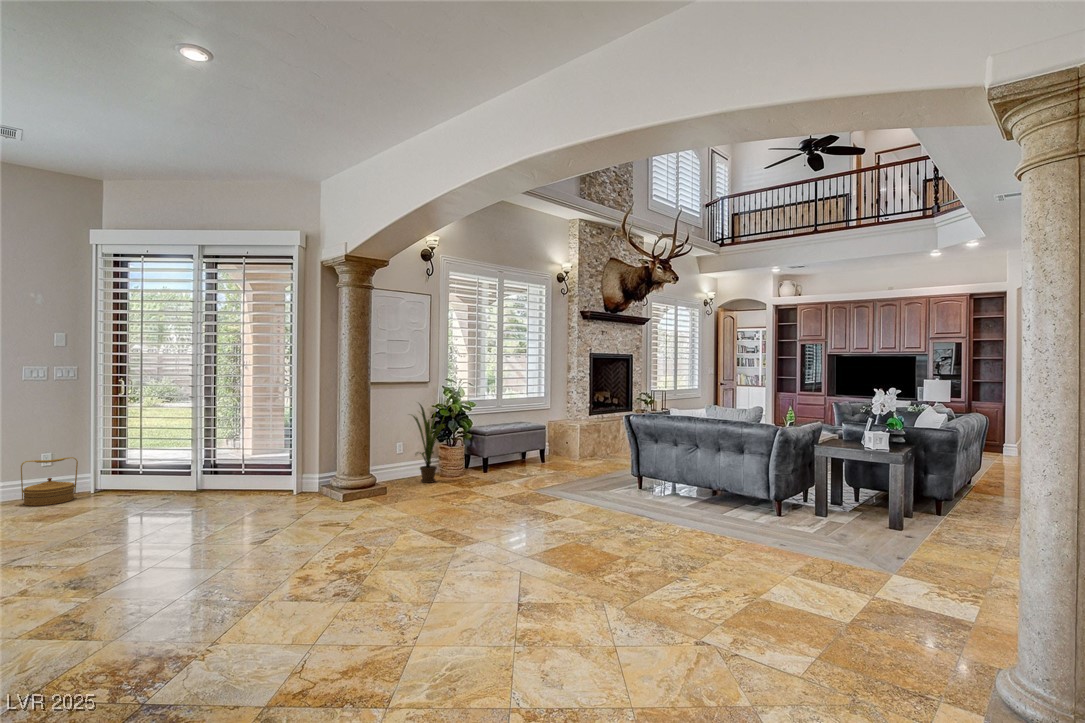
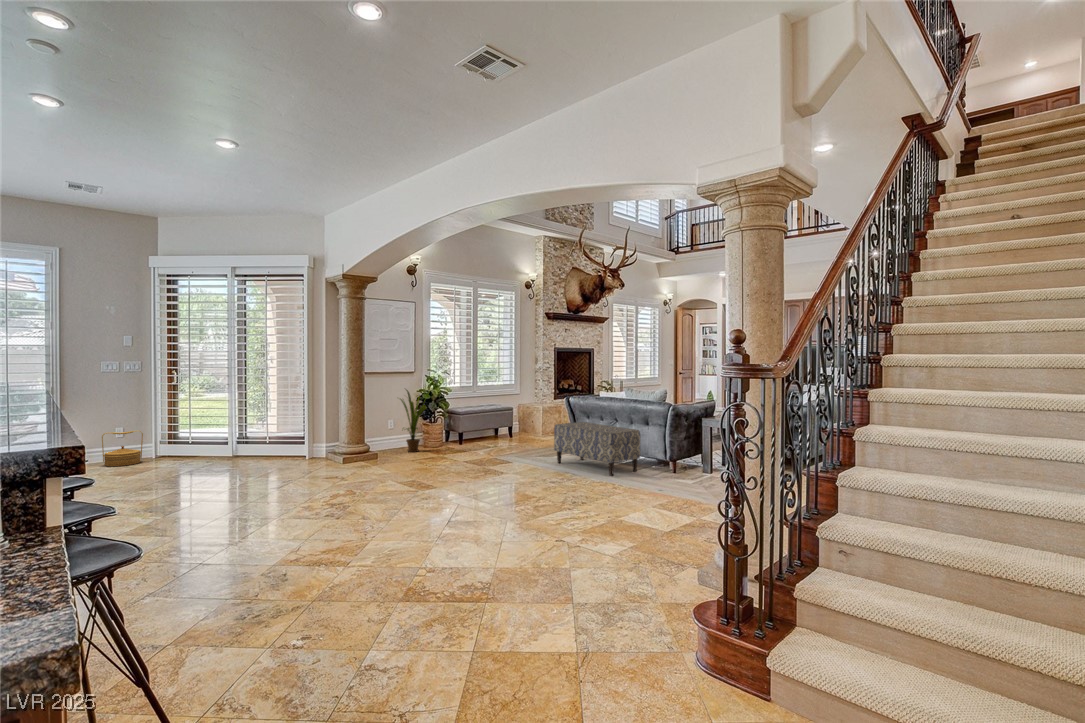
bench: none [615,446,734,521] -> present [554,422,640,476]

